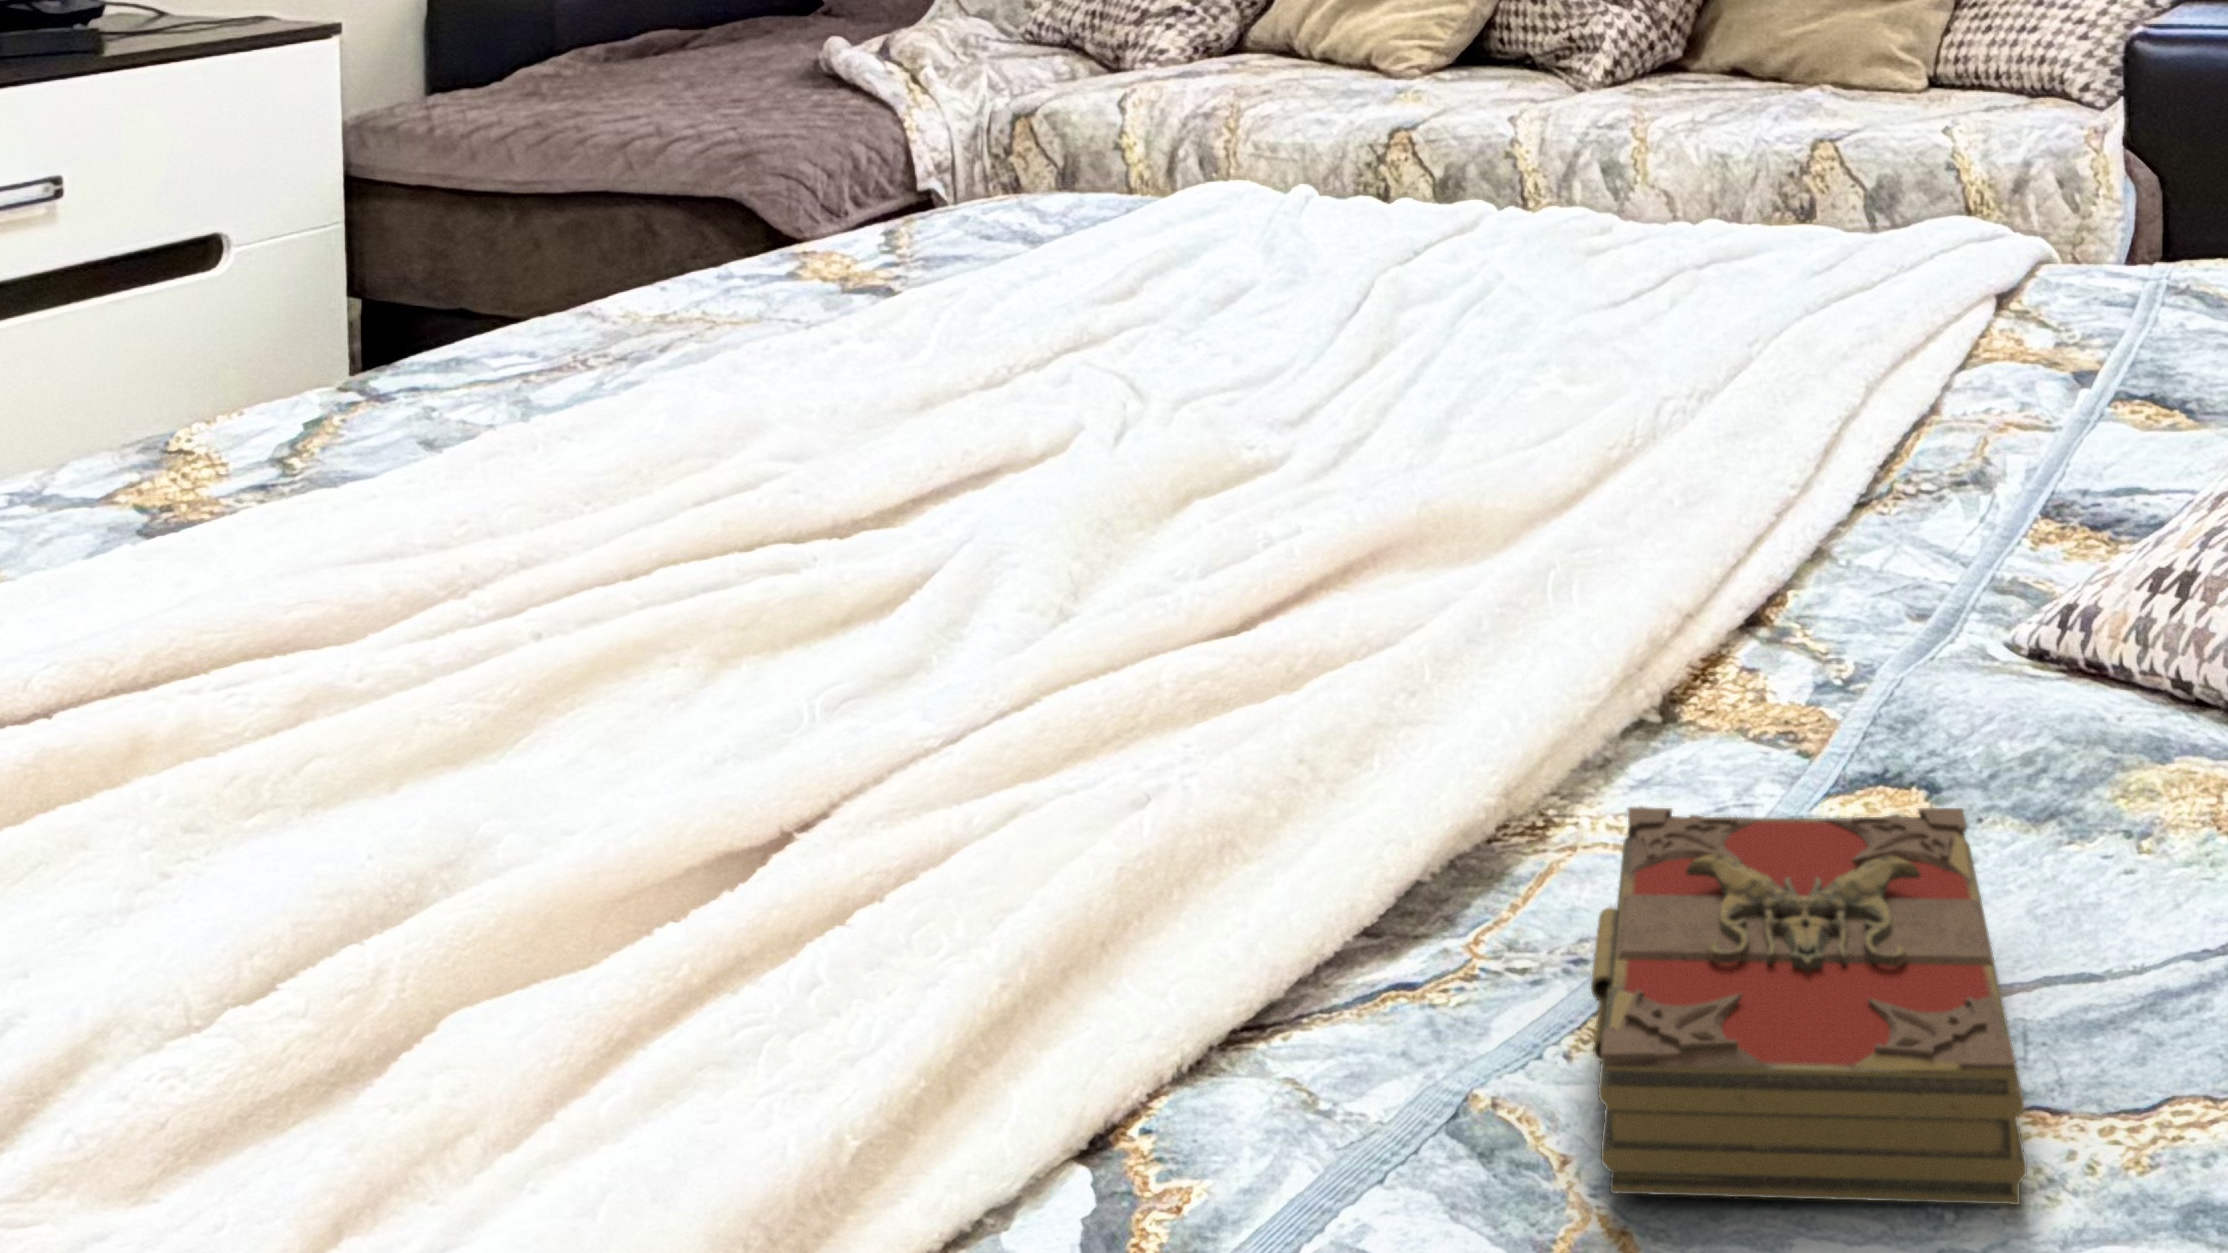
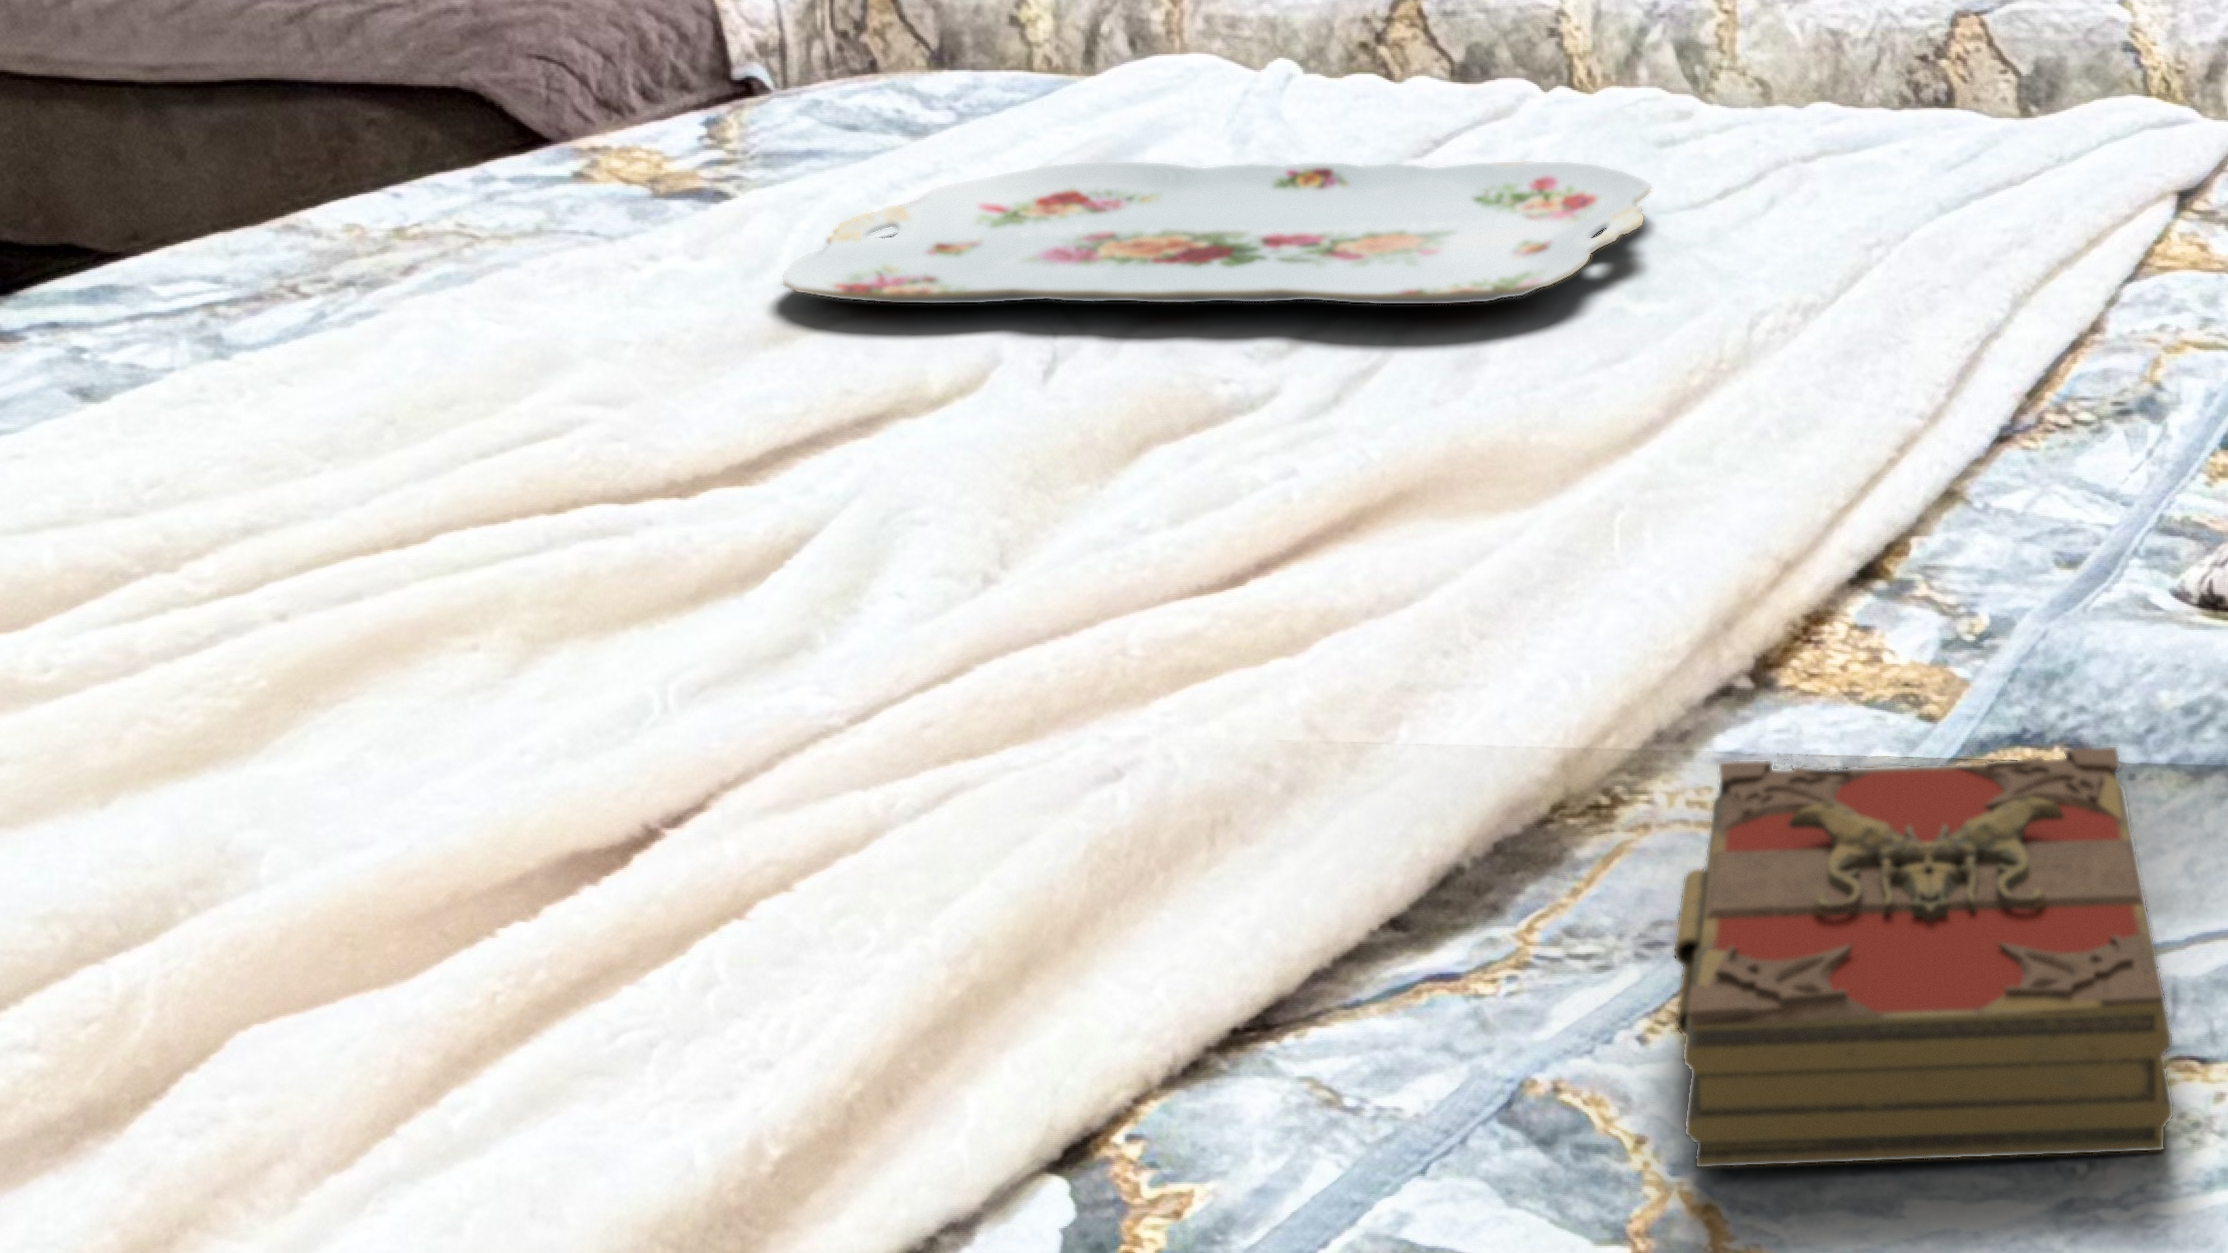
serving tray: none [929,267,1575,385] -> present [783,162,1651,304]

